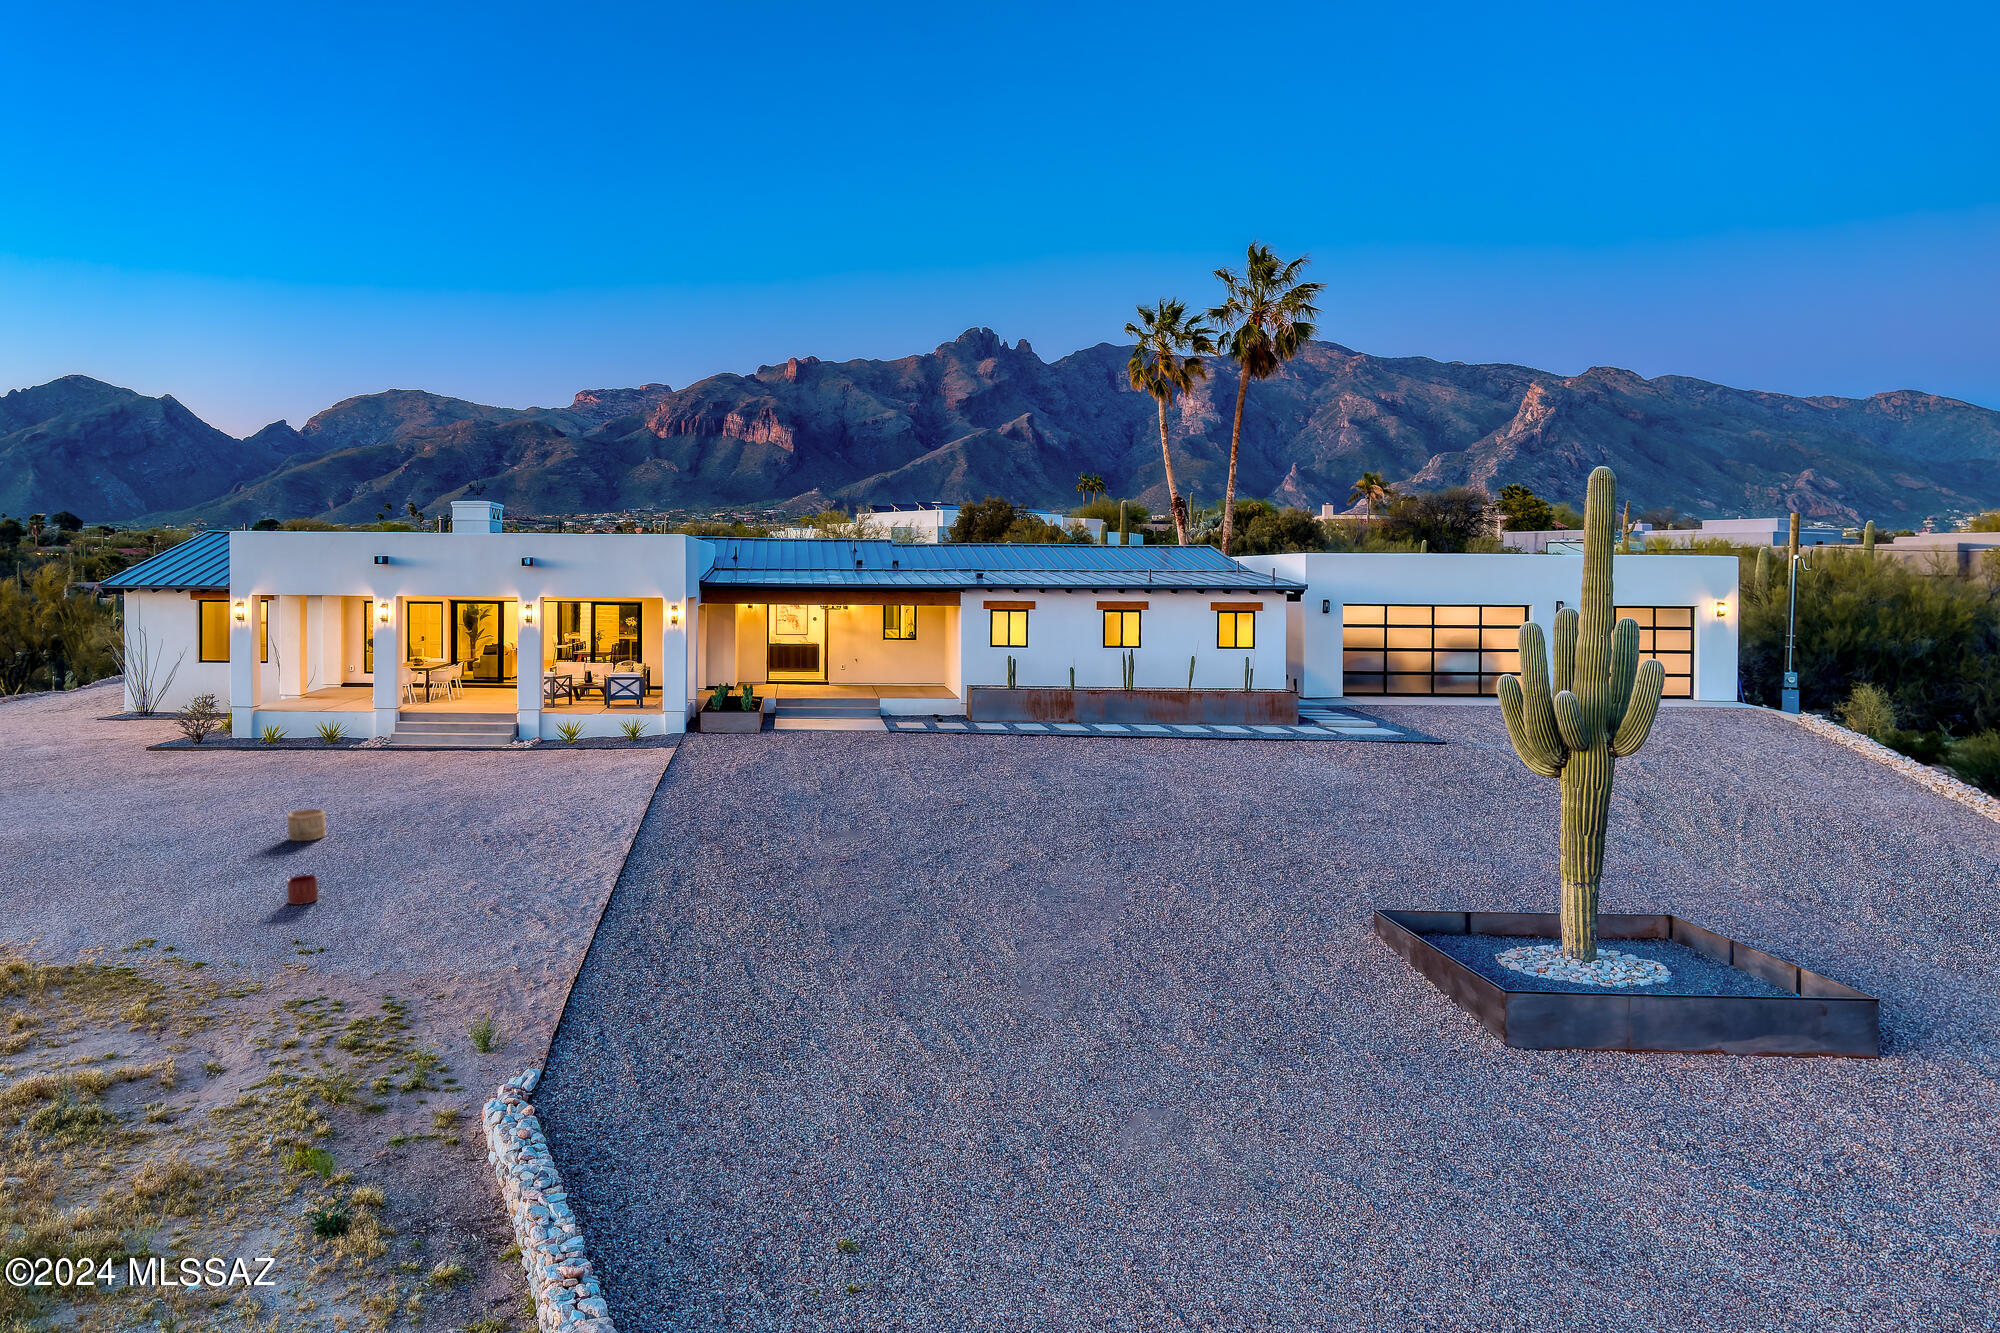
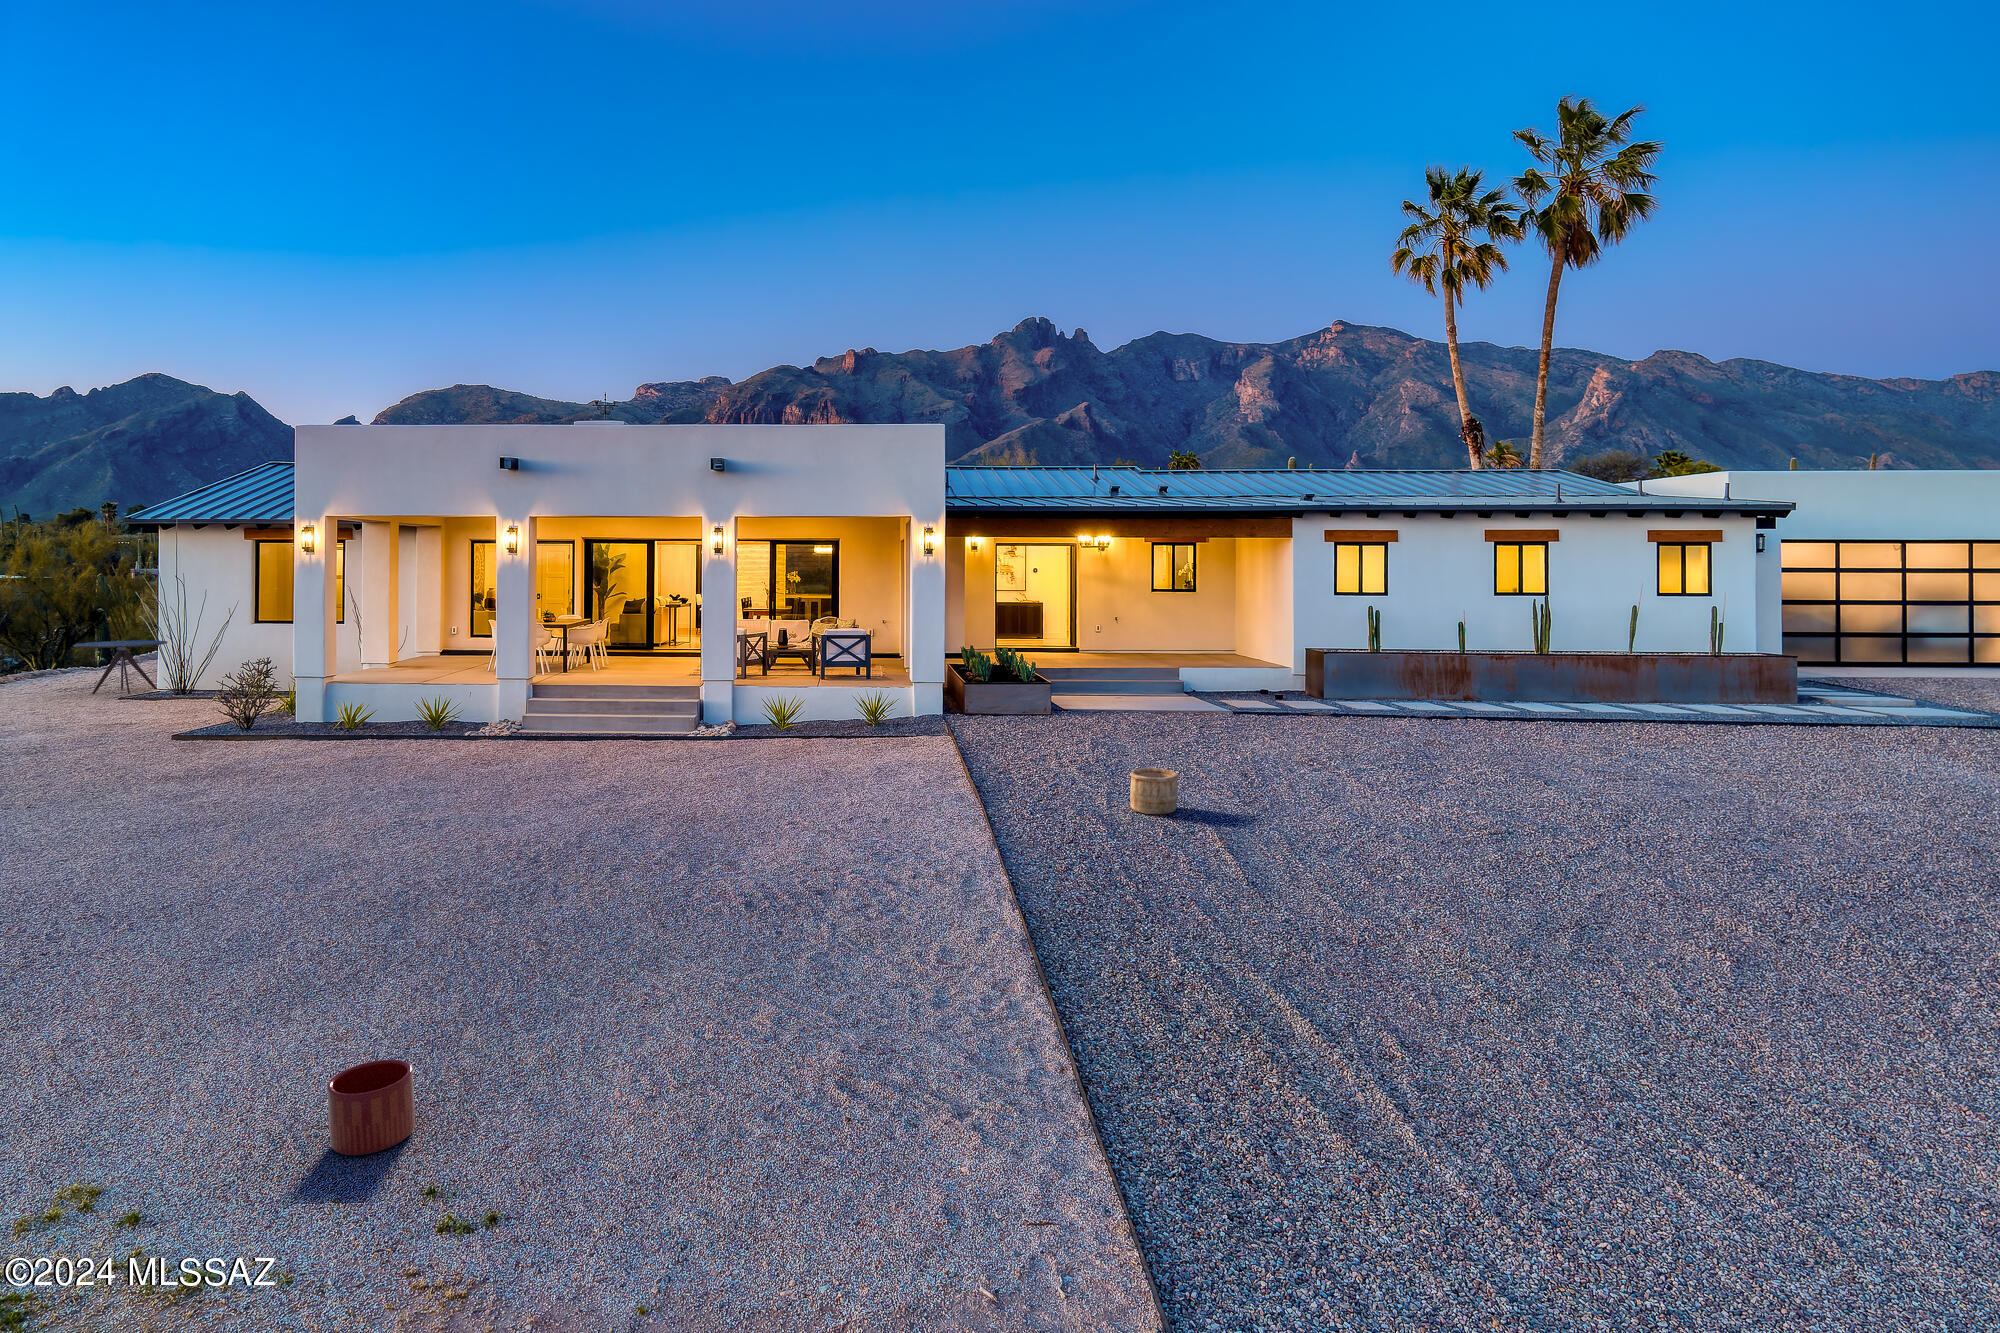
round table: none [64,675,132,715] -> present [74,640,168,694]
wooden bucket: present [287,809,326,841] -> present [1130,768,1180,814]

